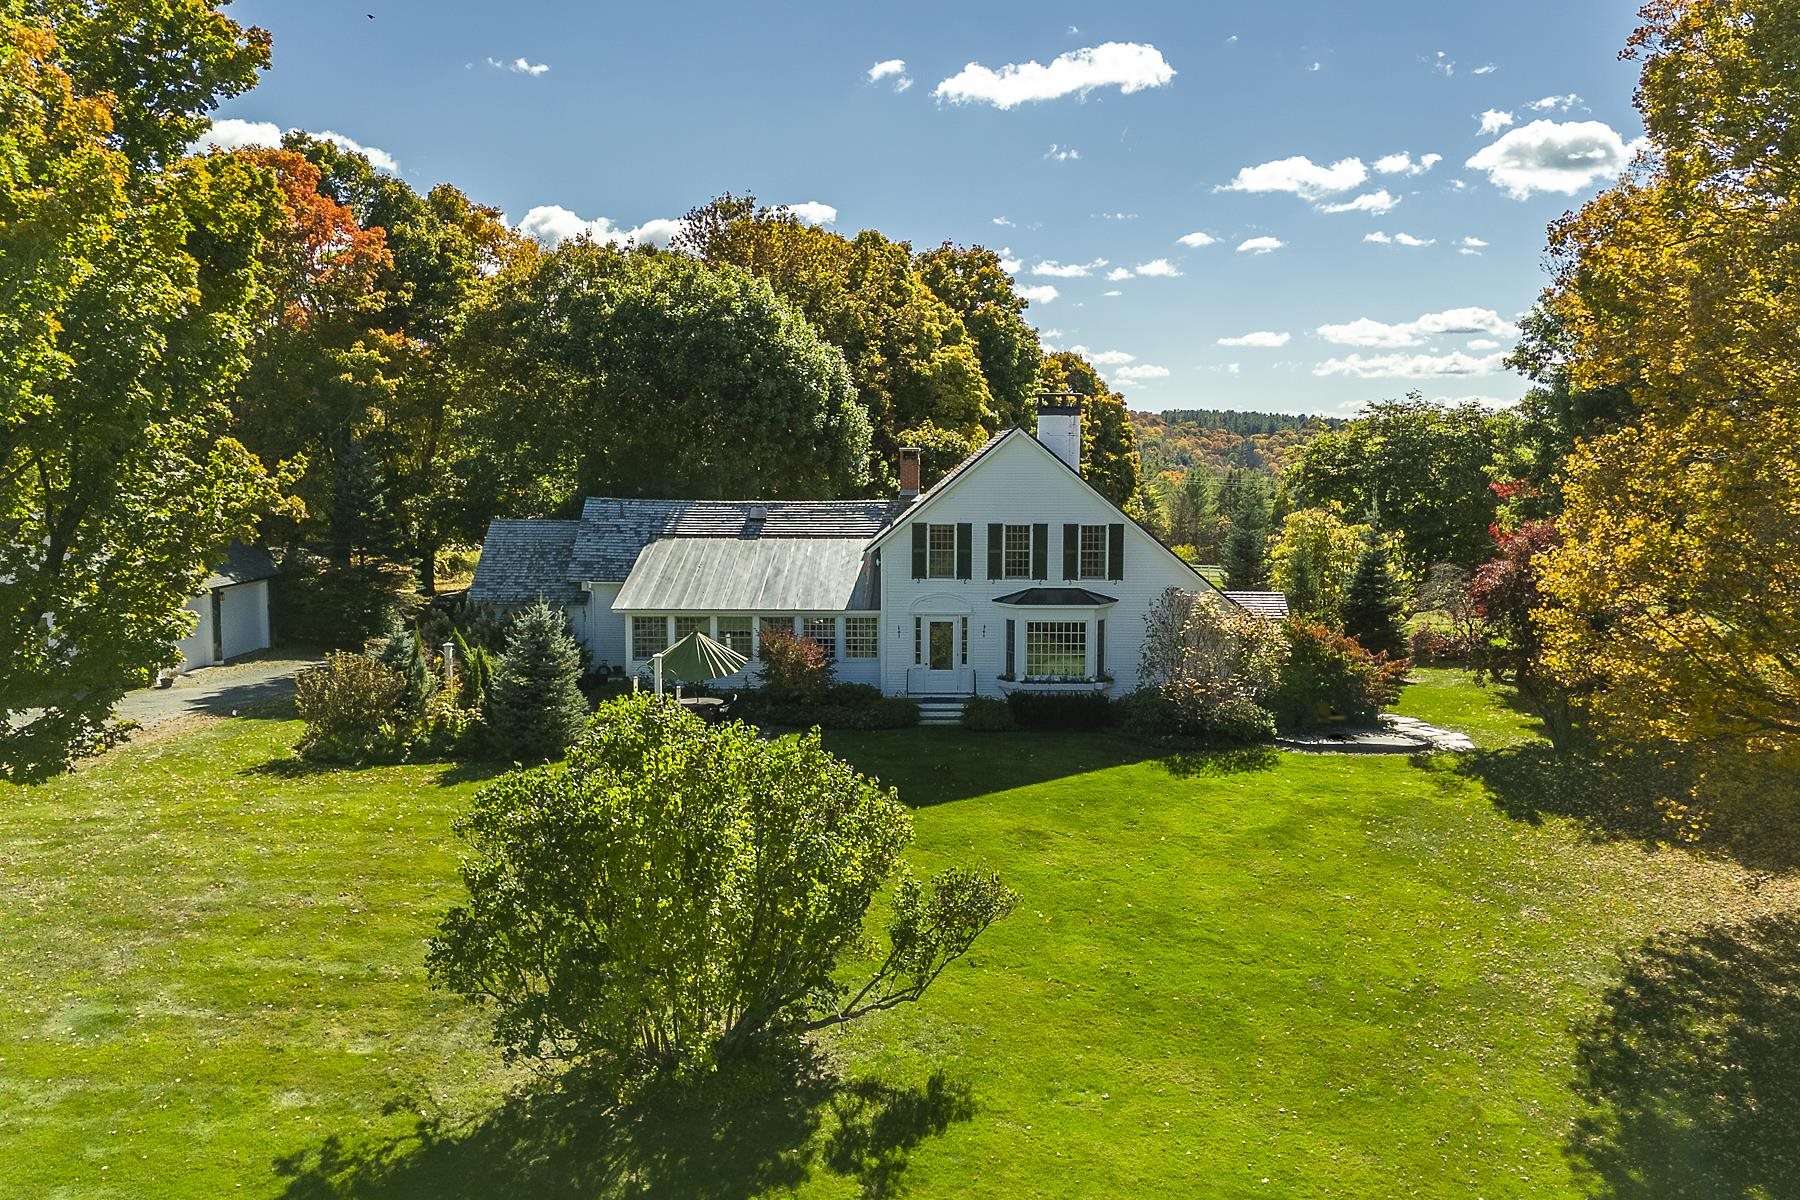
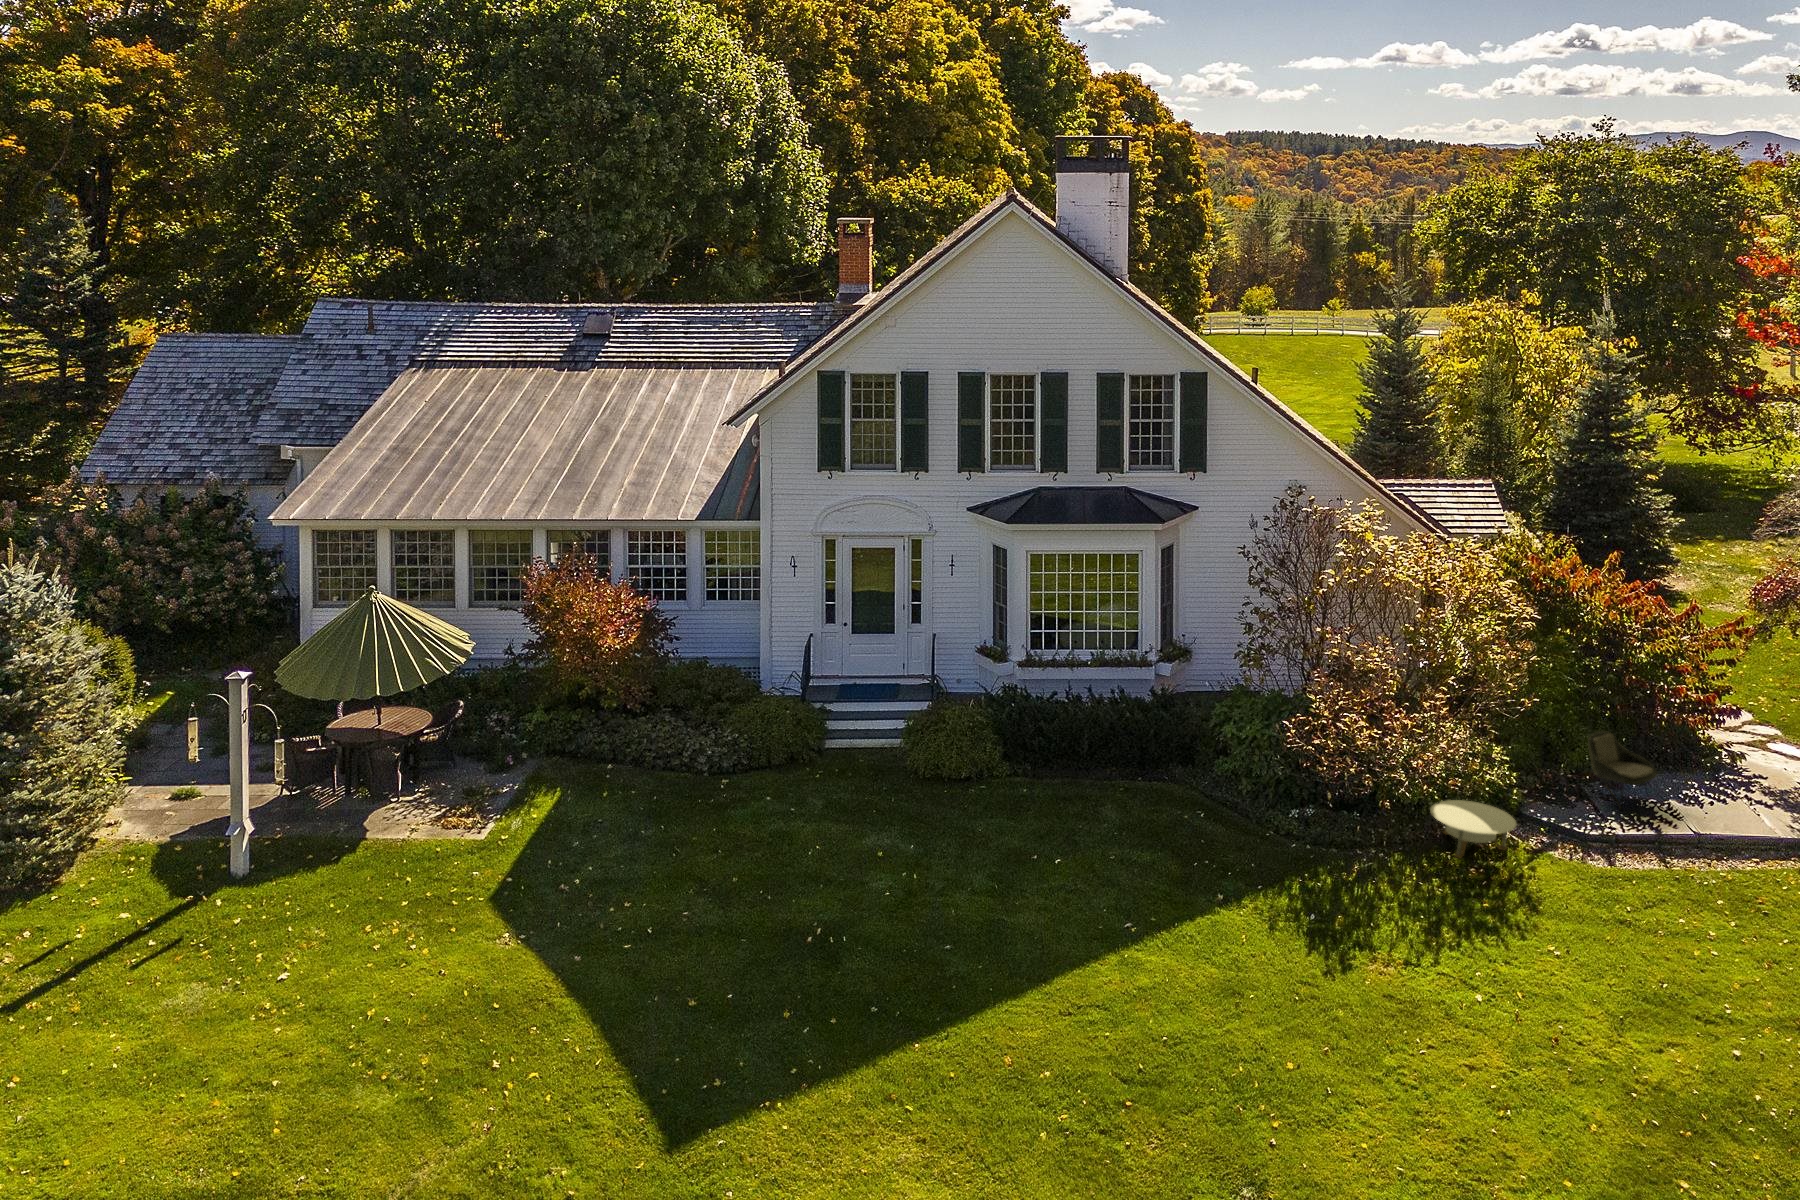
round table: none [1231,726,1271,747] -> present [1430,800,1516,858]

